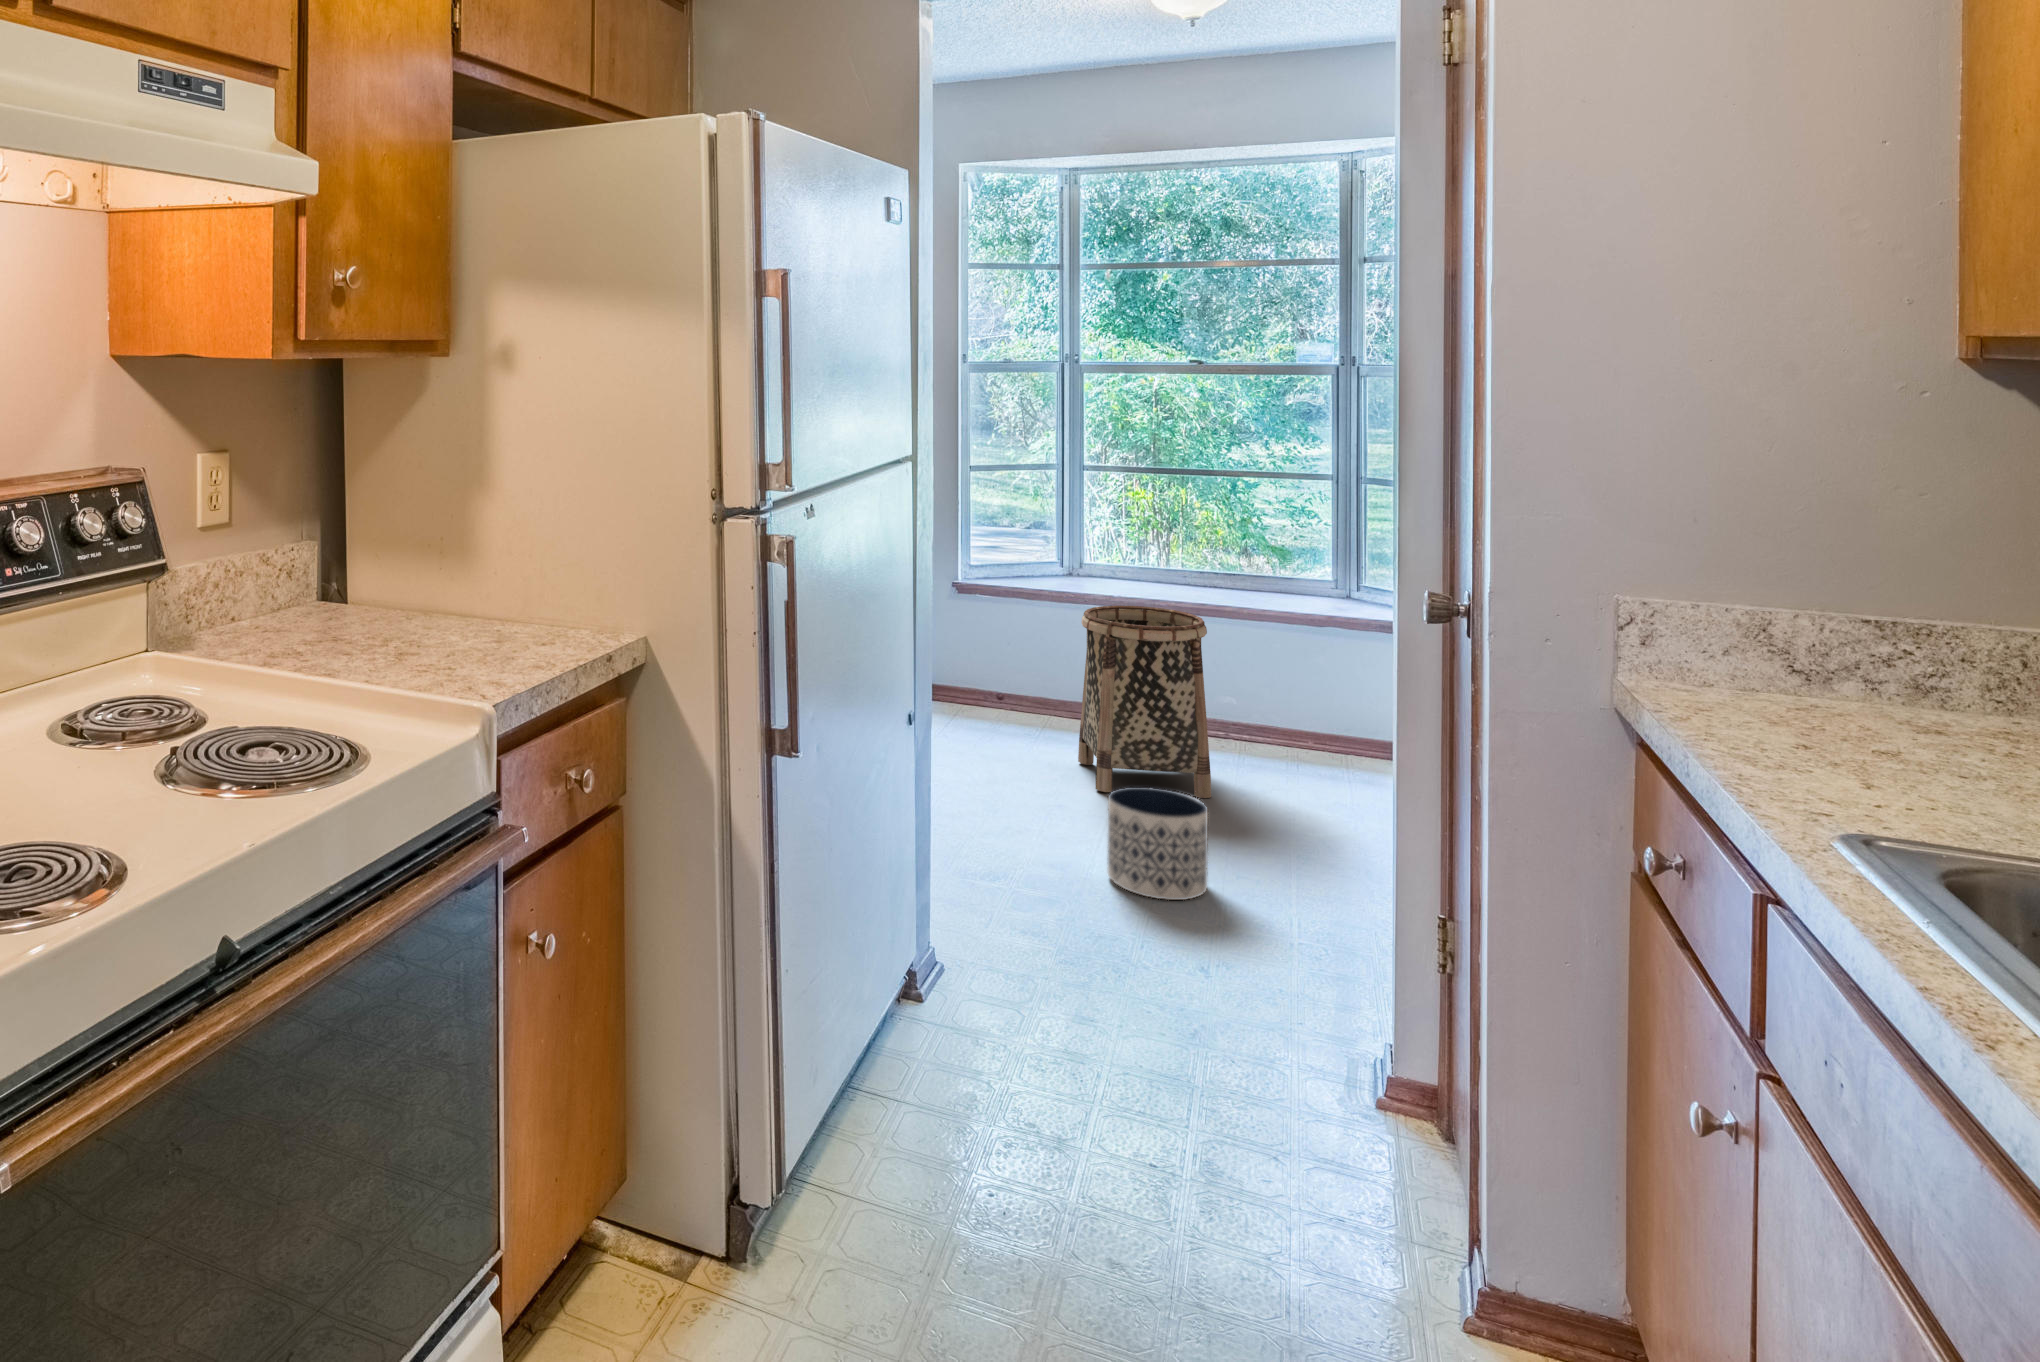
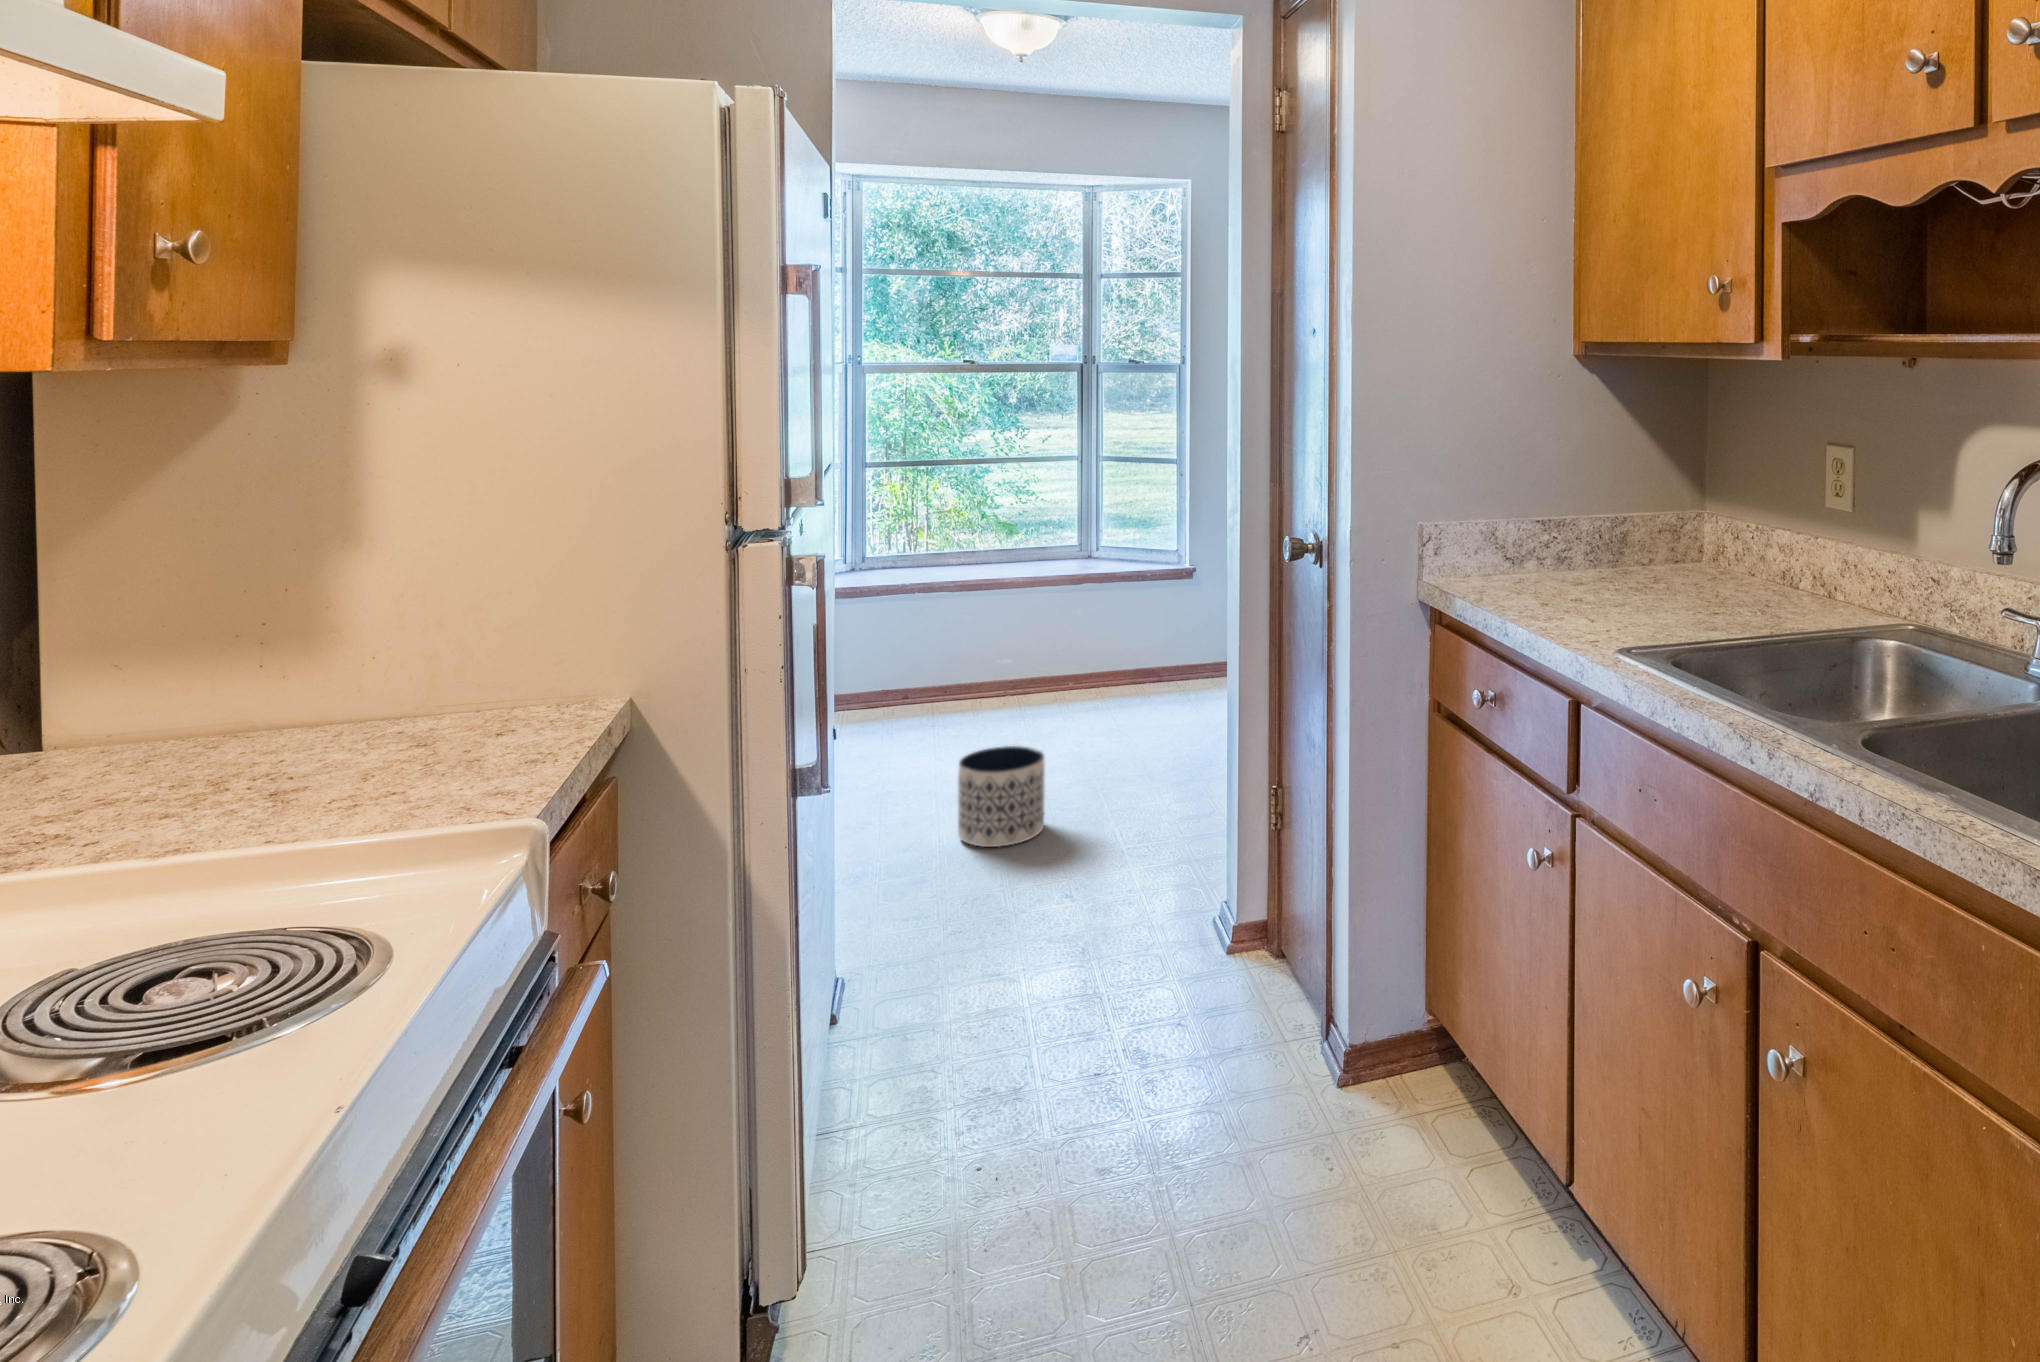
basket: present [1078,606,1211,798] -> none [886,586,1011,765]

